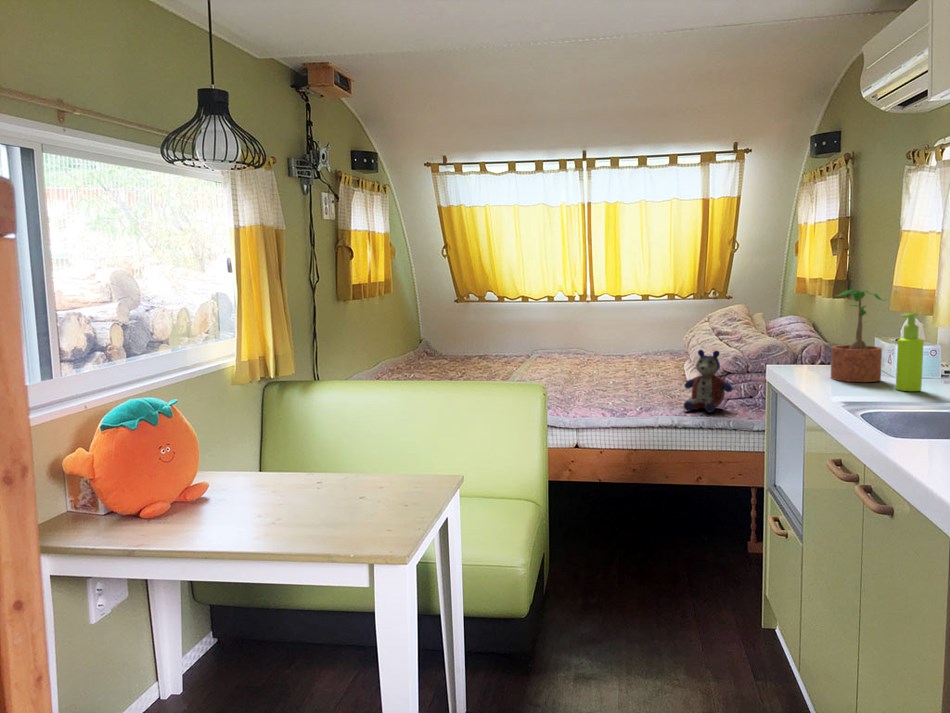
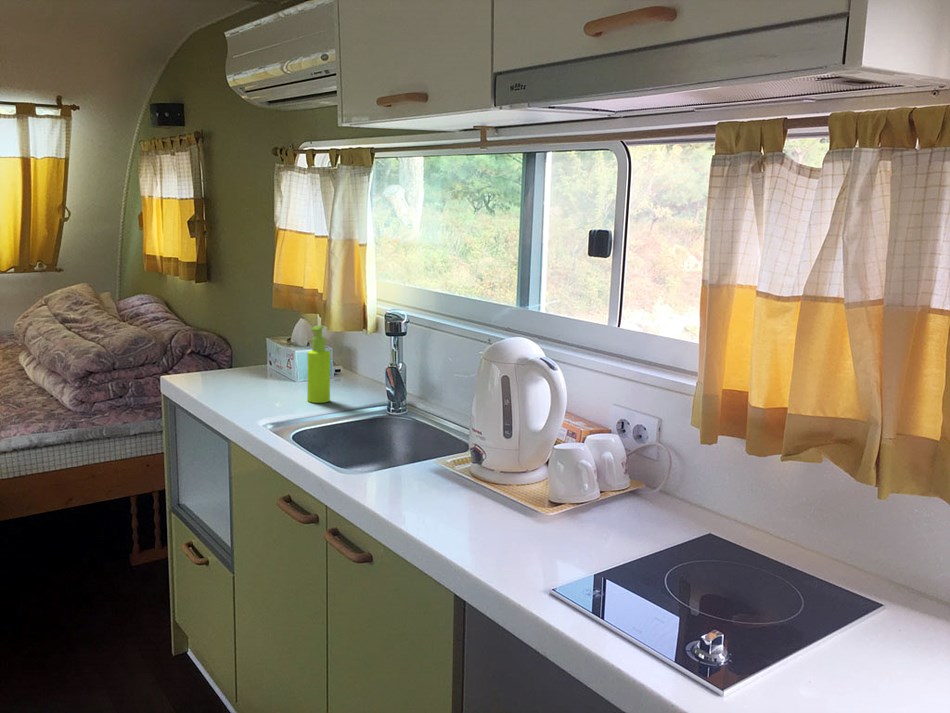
potted plant: present [831,290,882,382] -> none [236,299,291,395]
stuffed bear: present [684,350,732,412] -> none [40,350,101,424]

